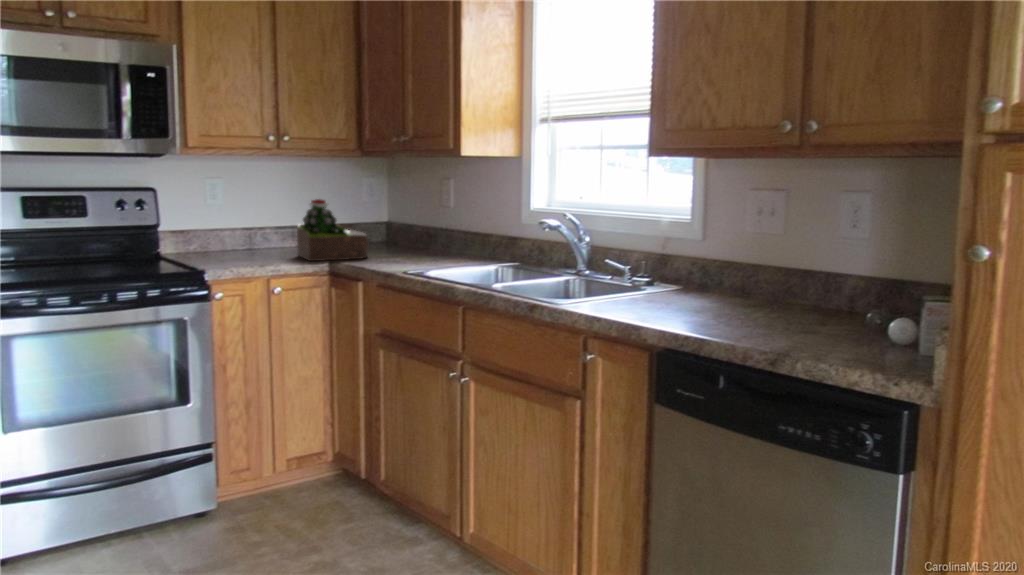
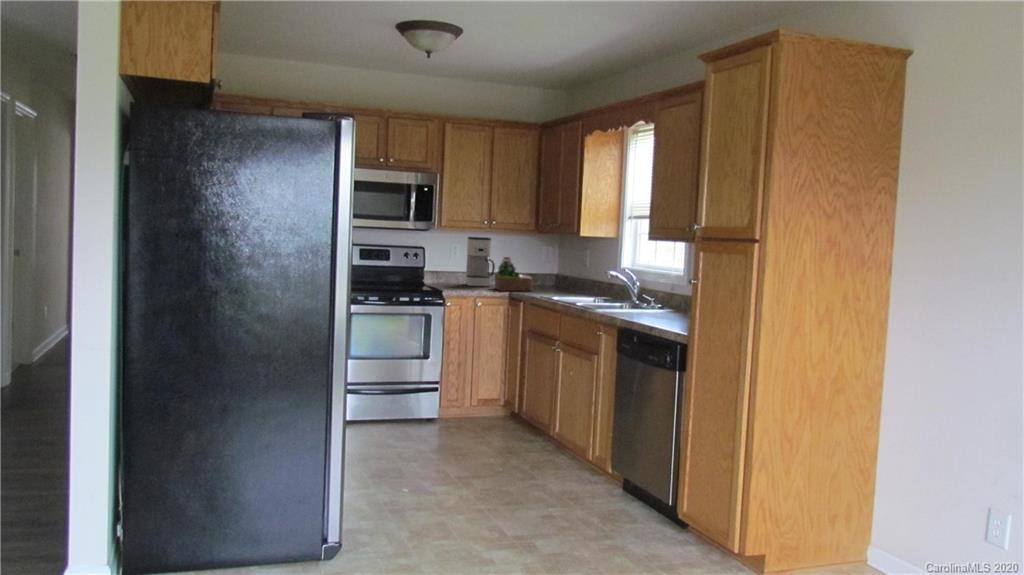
coffee maker: none [235,165,290,255] -> present [466,237,495,287]

